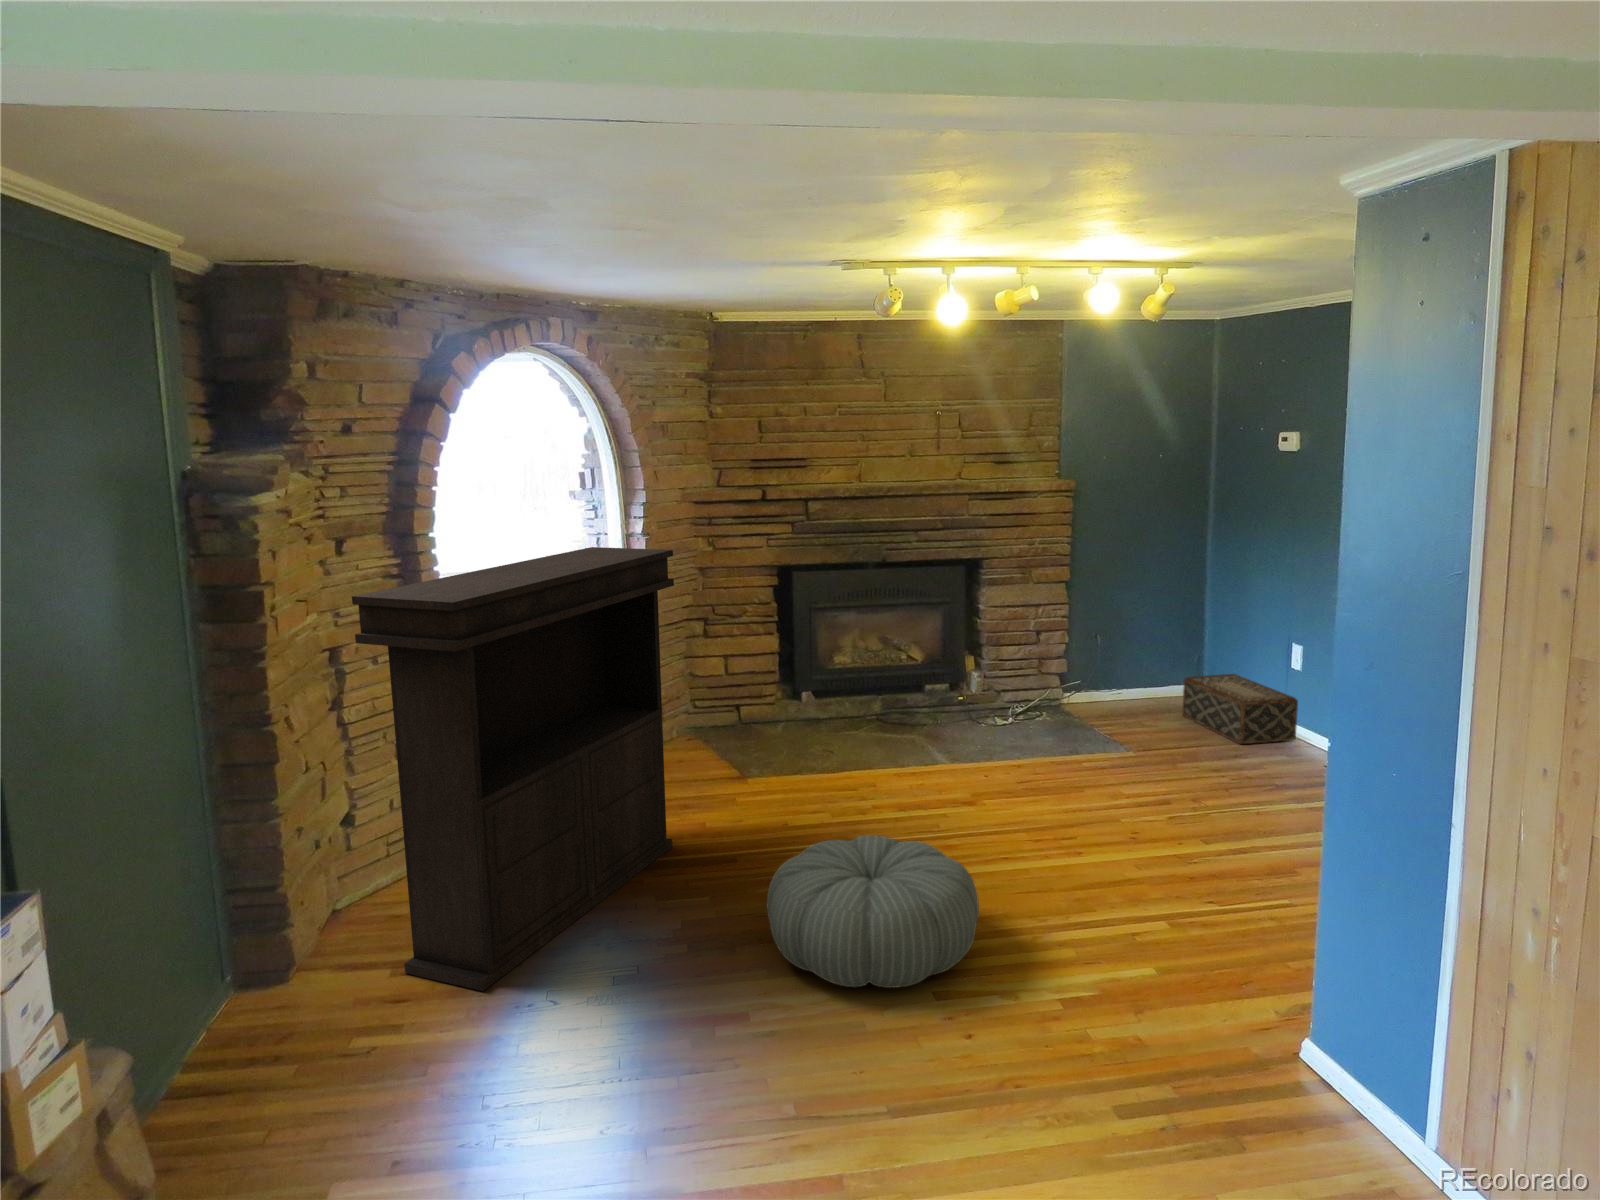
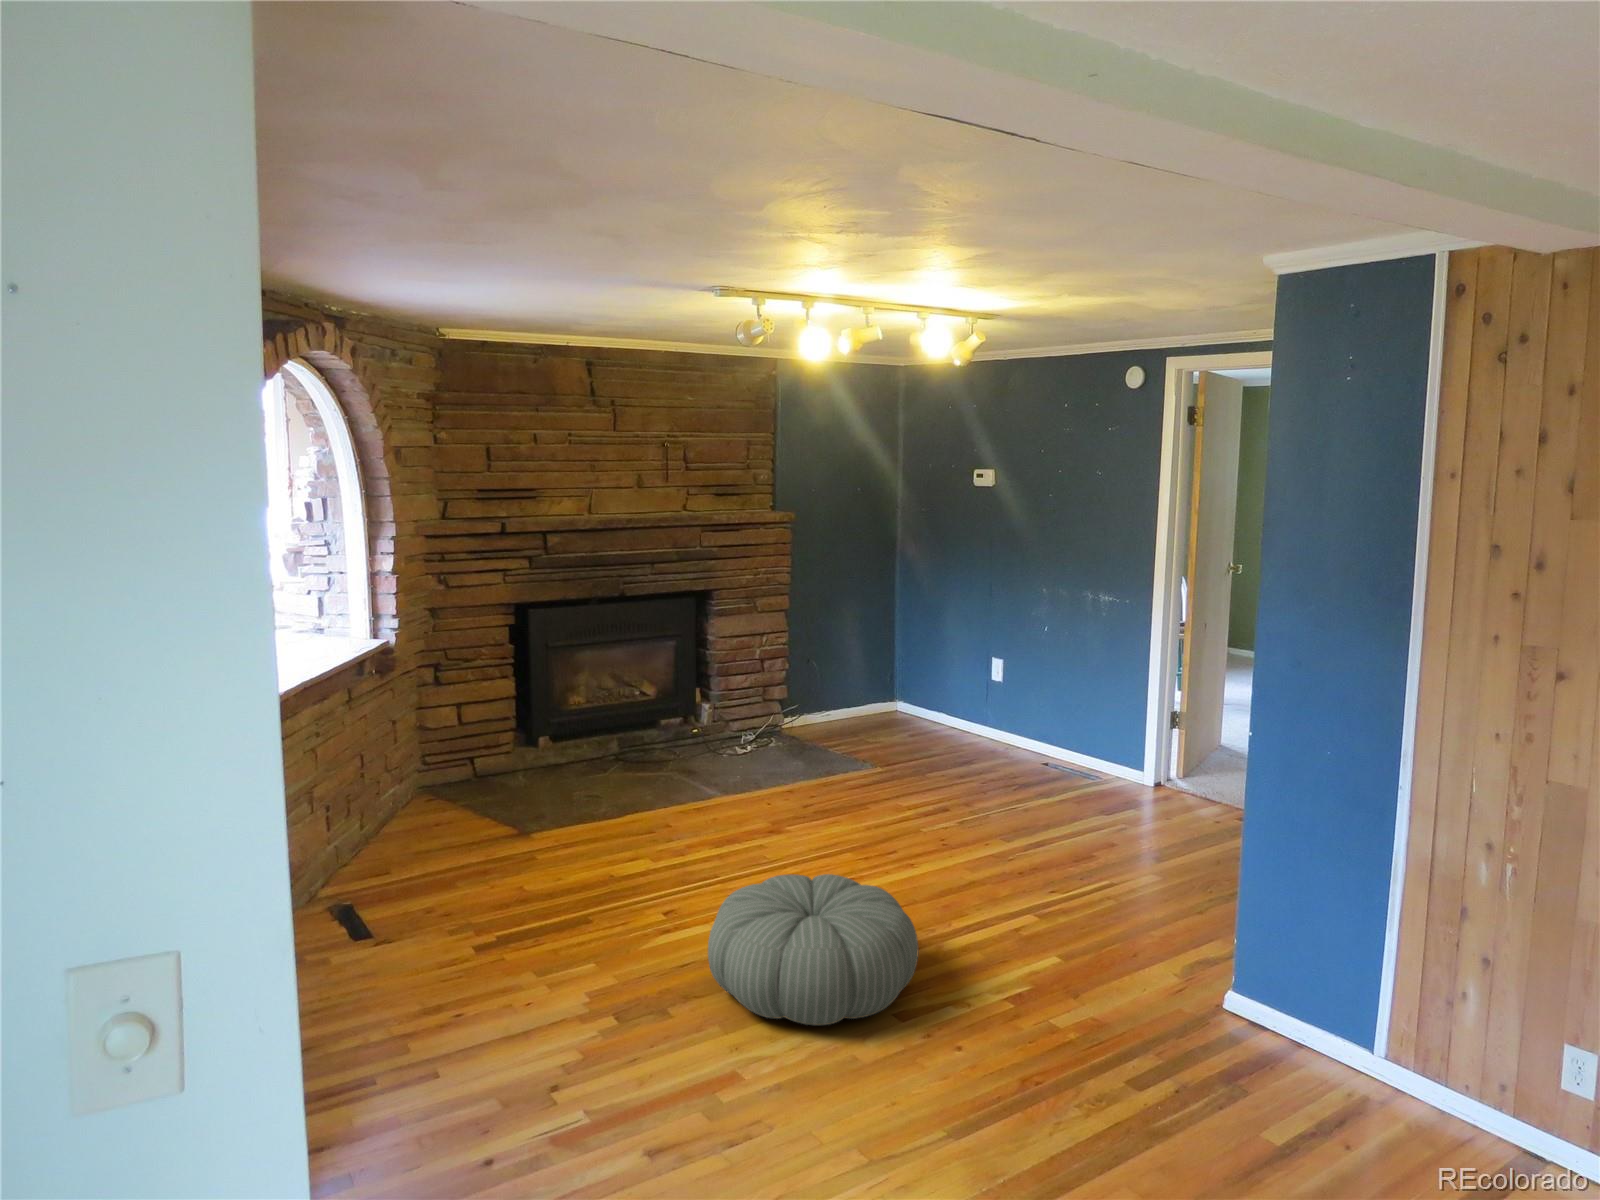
console table: present [352,547,674,991] -> none [288,593,527,1119]
woven basket: present [1183,674,1298,744] -> none [893,688,999,752]

